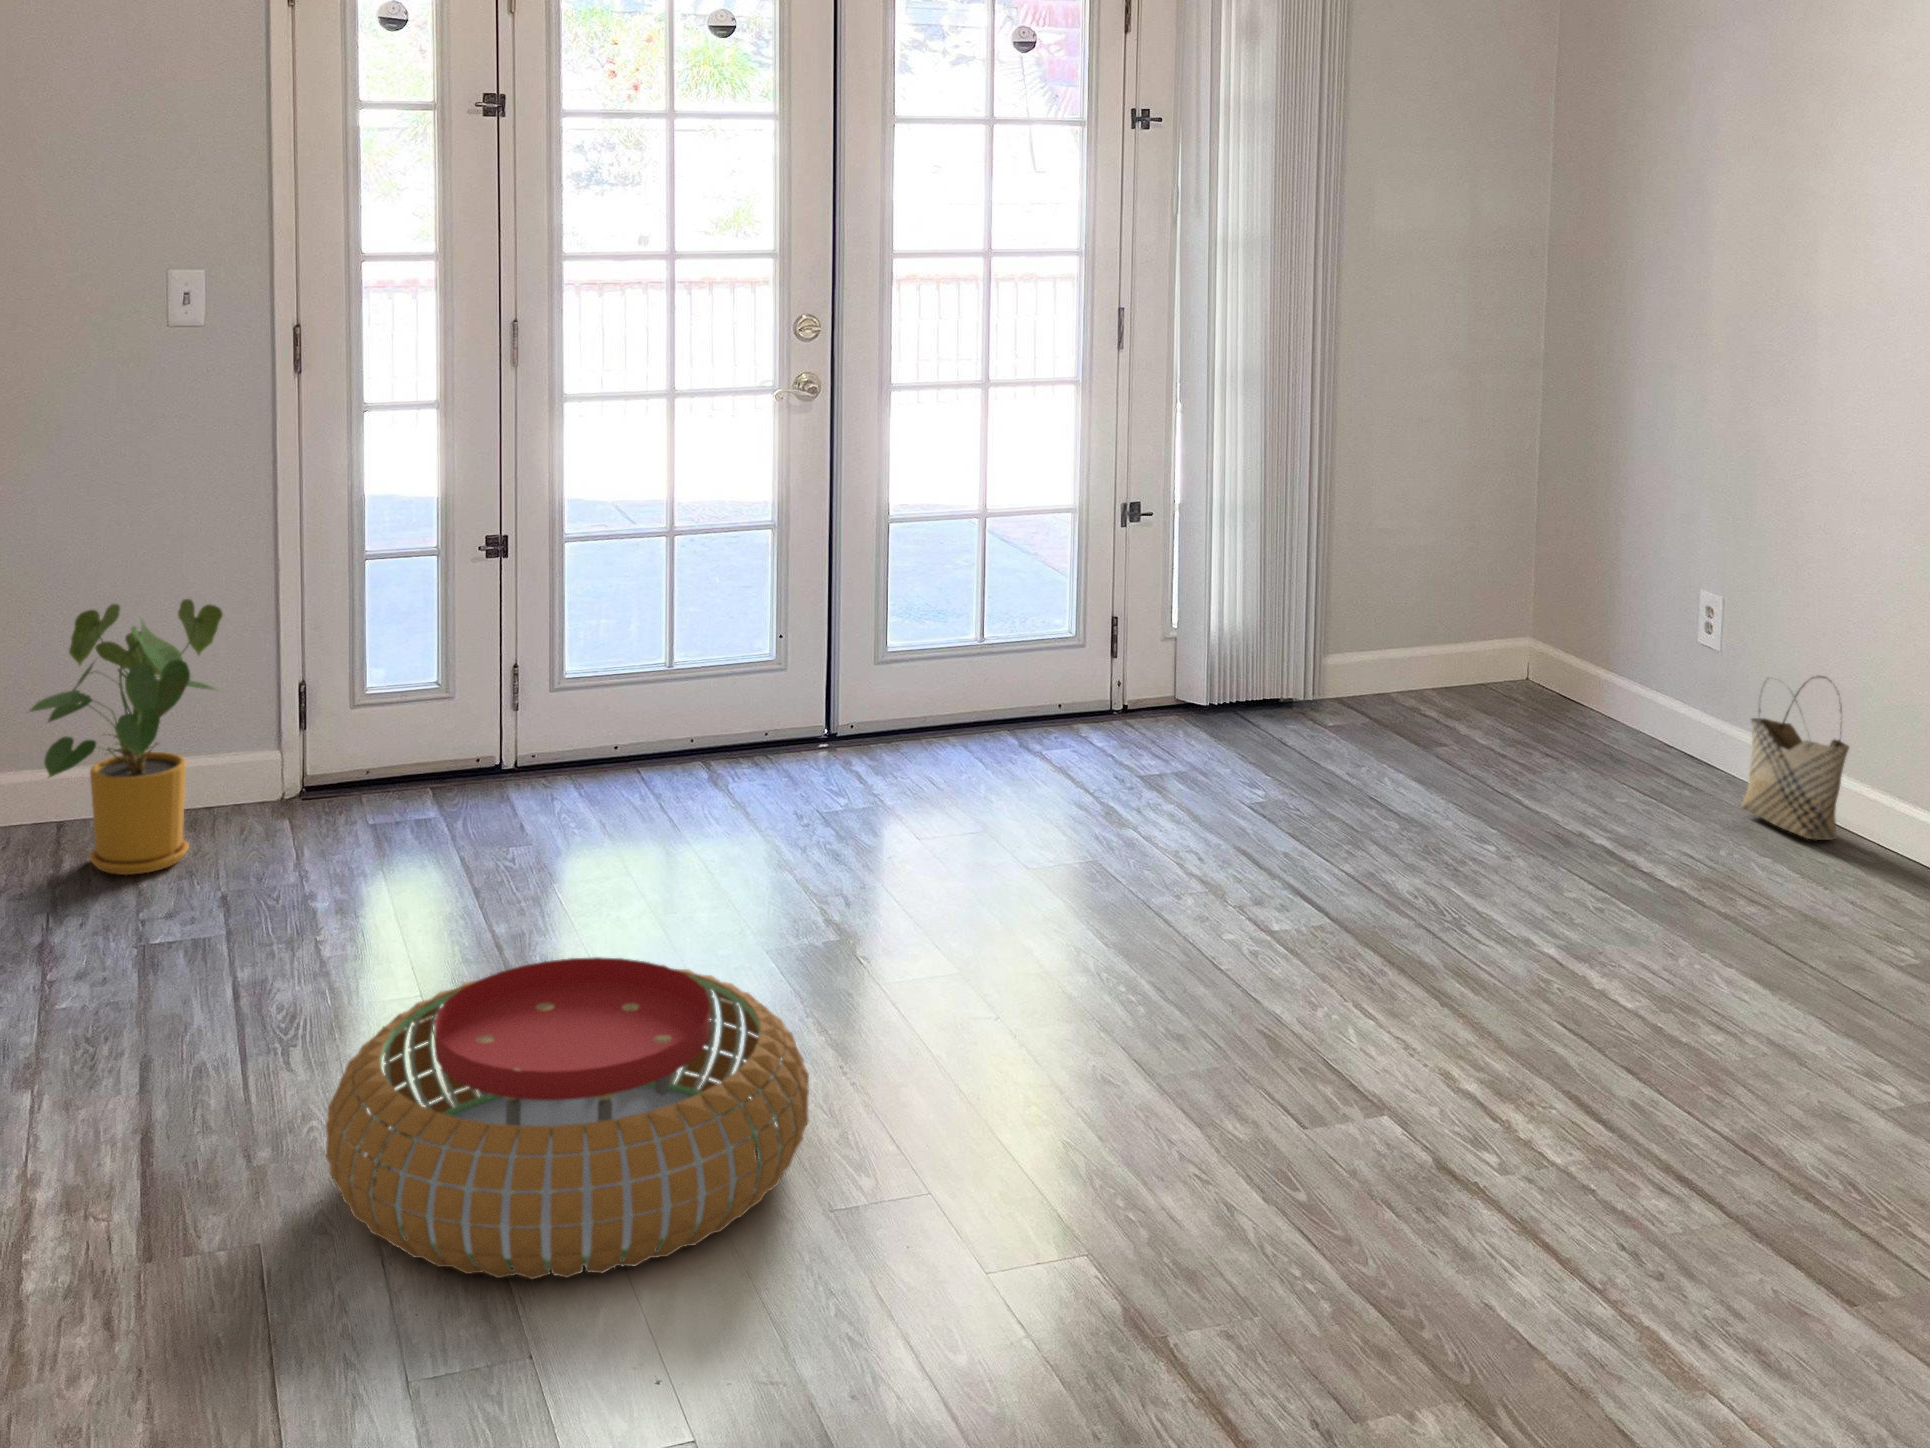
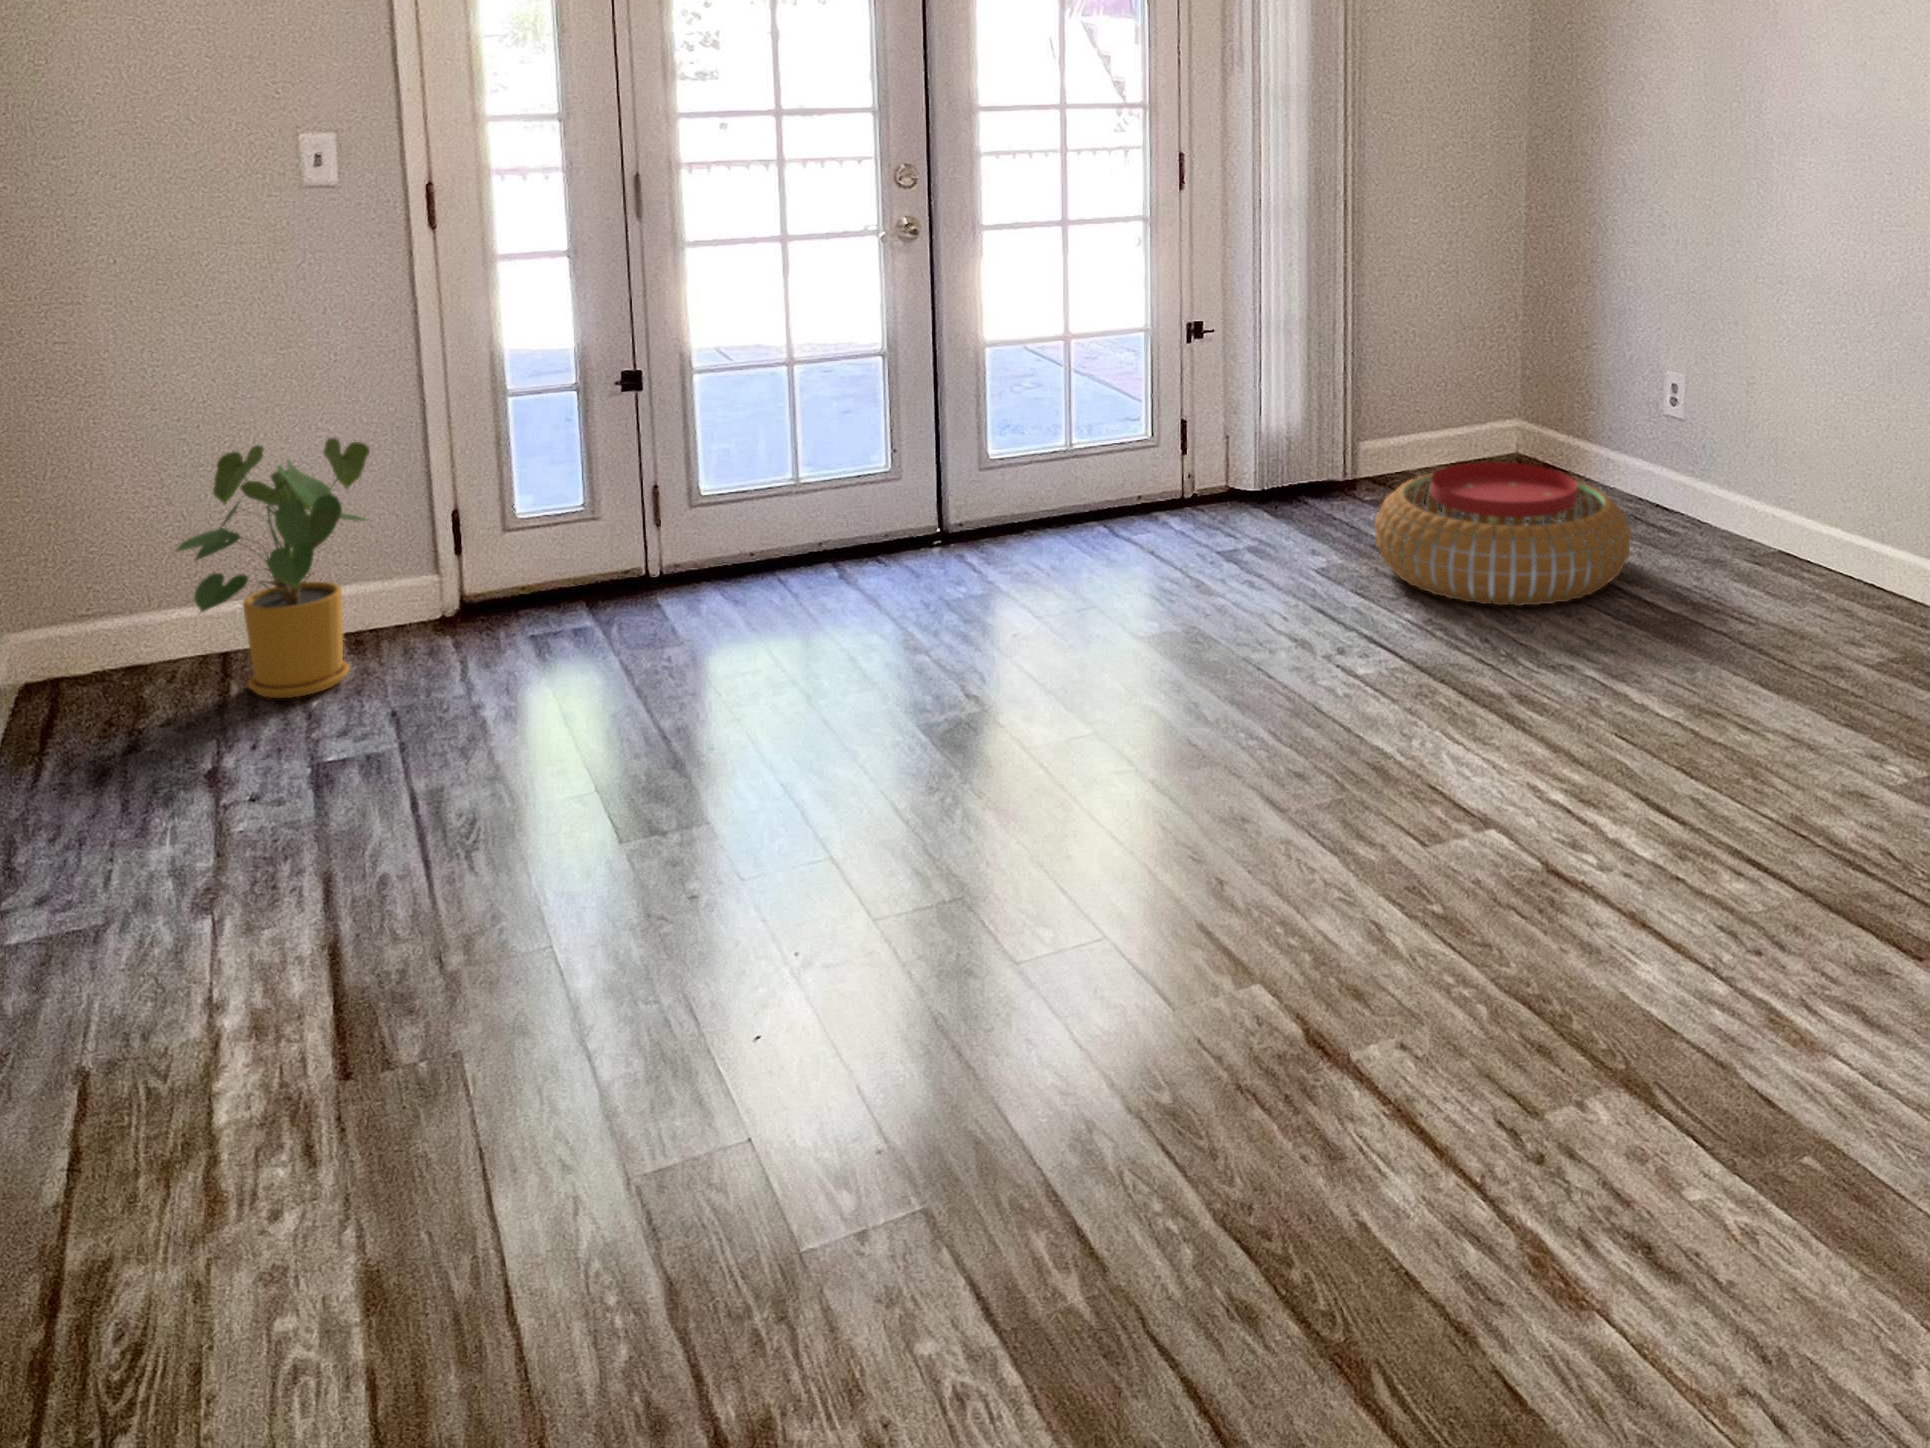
woven basket: present [1741,676,1849,840] -> none [1706,440,1795,570]
pouf: present [326,957,809,1279] -> present [1375,462,1631,606]

